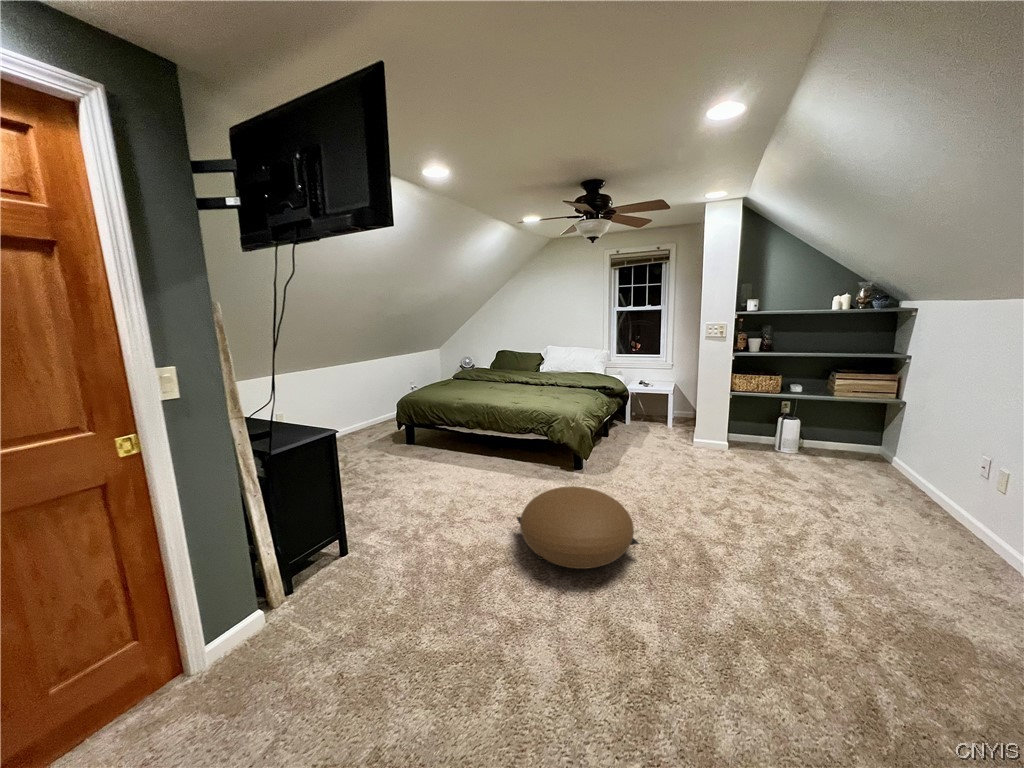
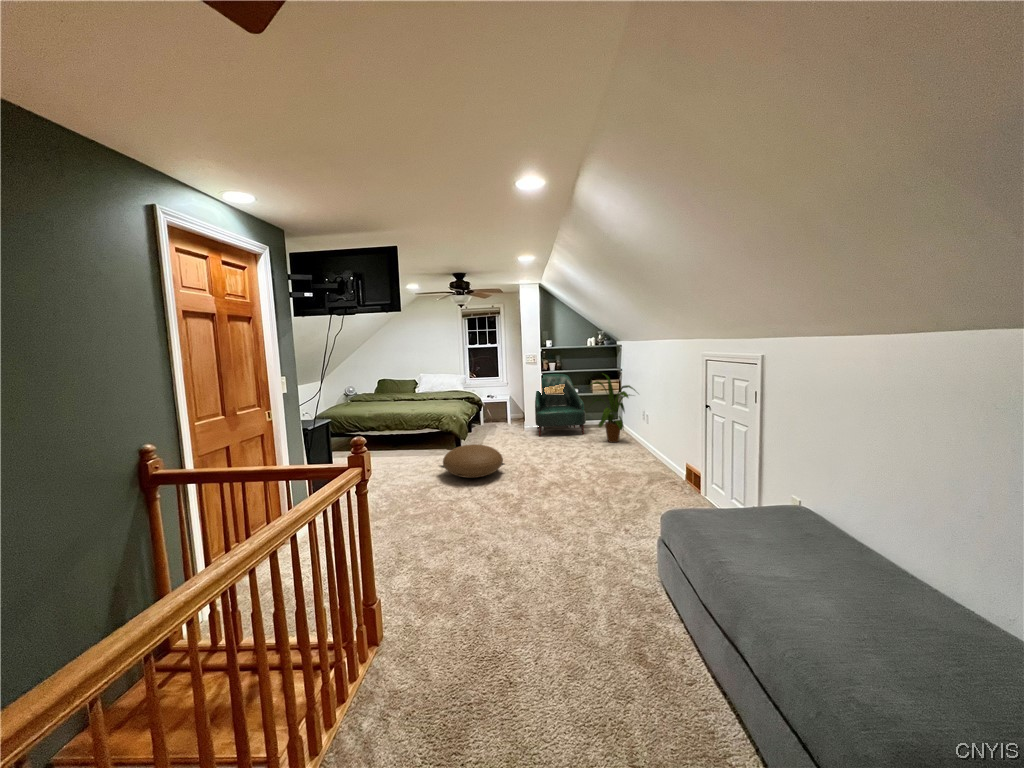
armchair: none [714,357,818,474] -> present [535,374,586,437]
house plant: none [831,365,984,511] -> present [592,375,636,442]

